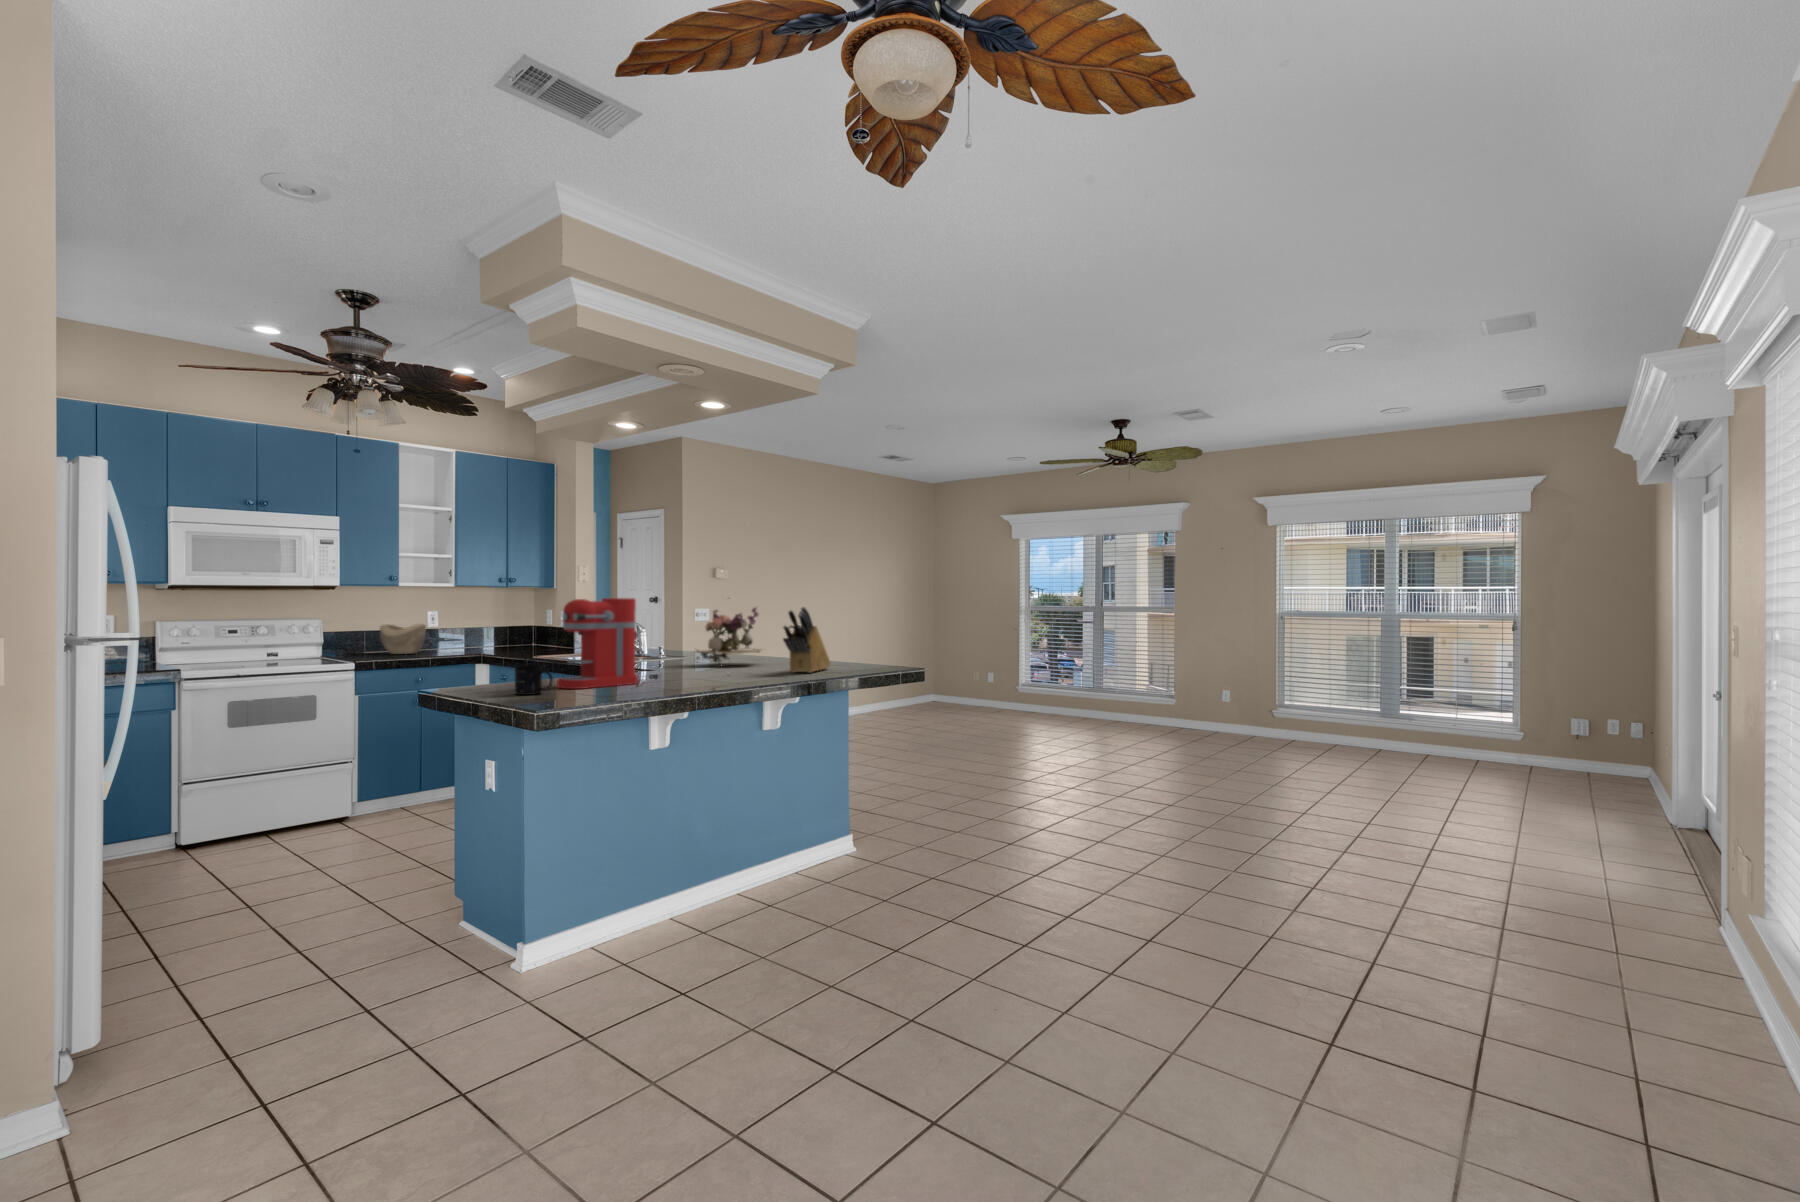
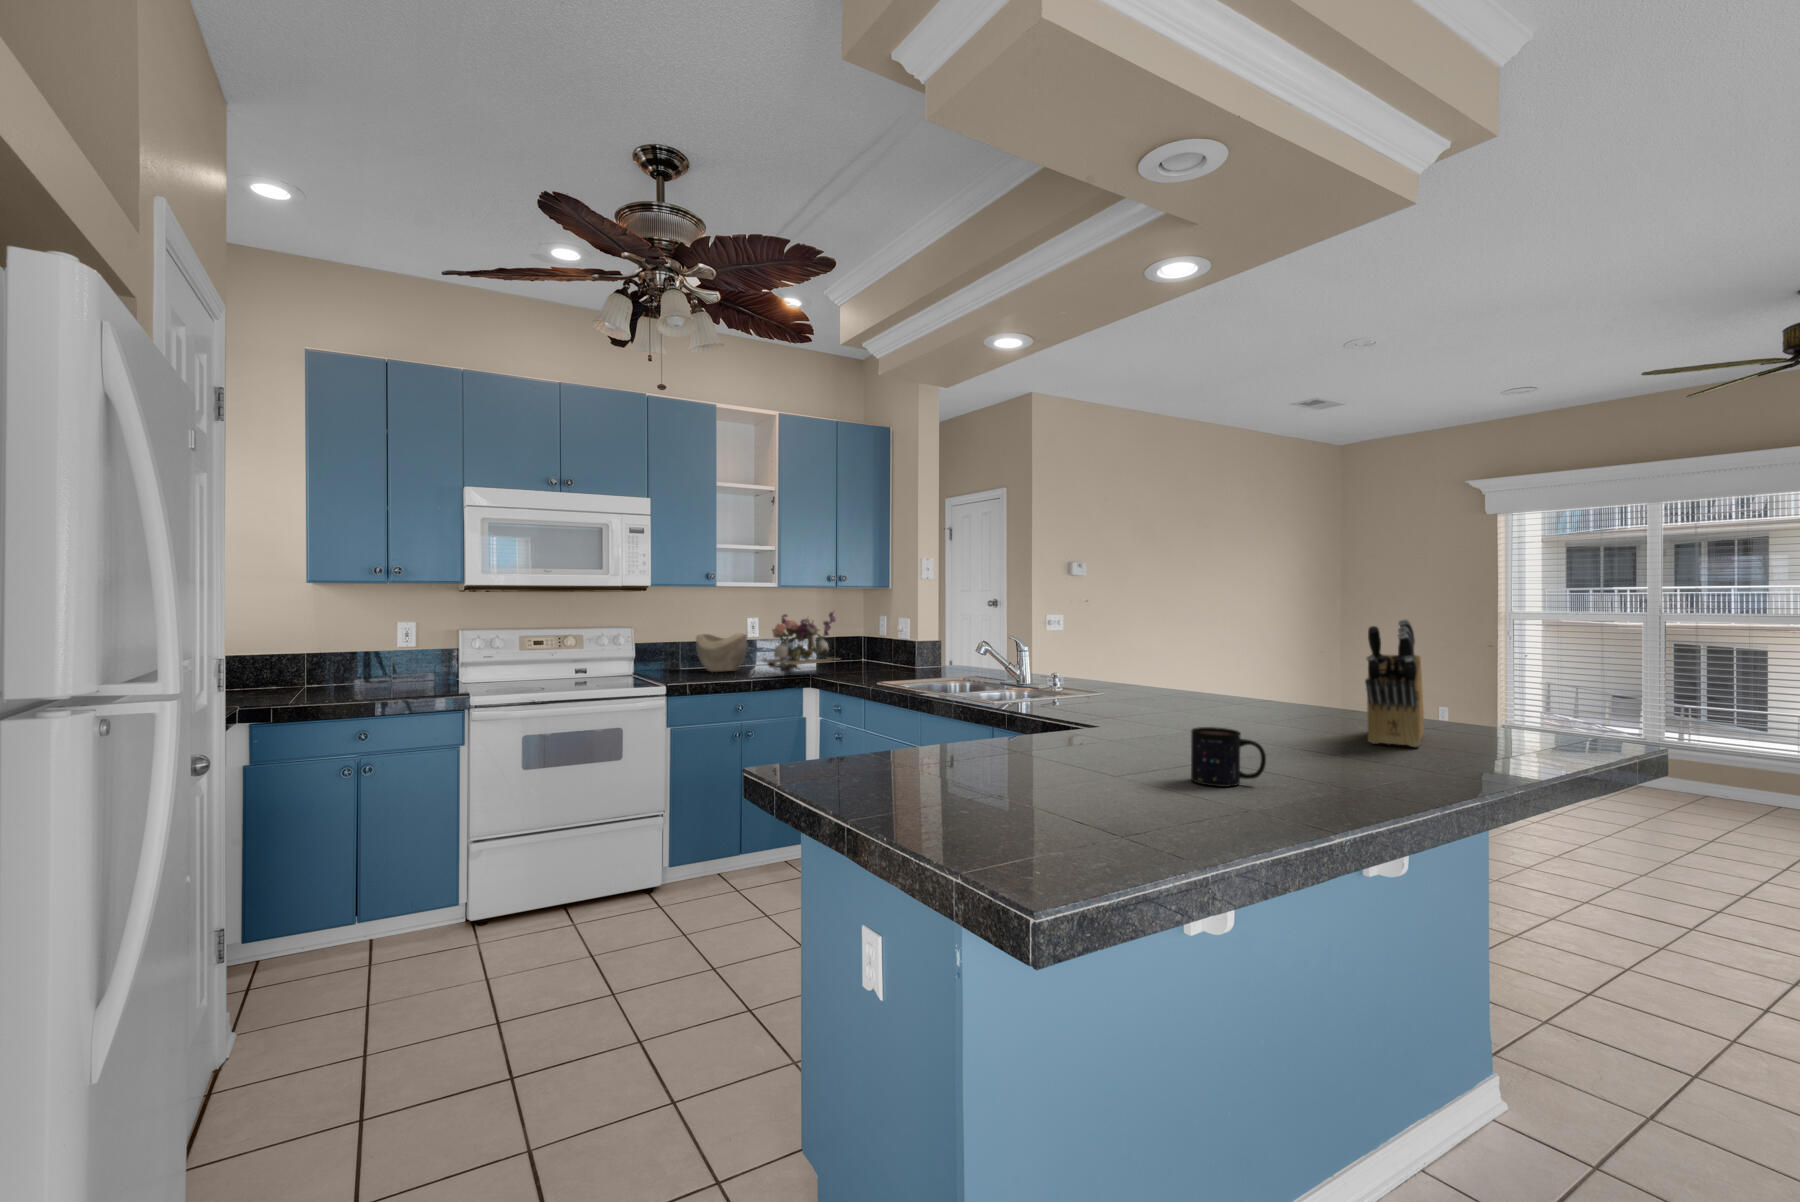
coffee maker: present [557,598,638,689] -> none [978,603,1117,783]
flower arrangement: present [696,608,760,664] -> present [761,611,840,675]
mug: present [515,665,553,695] -> present [1191,727,1266,787]

